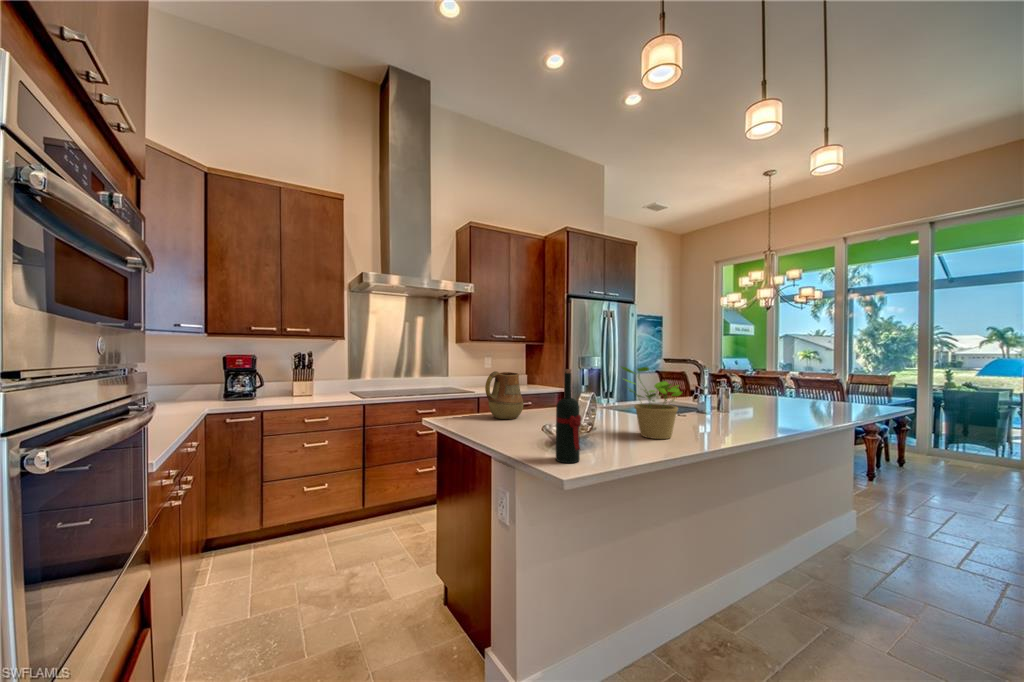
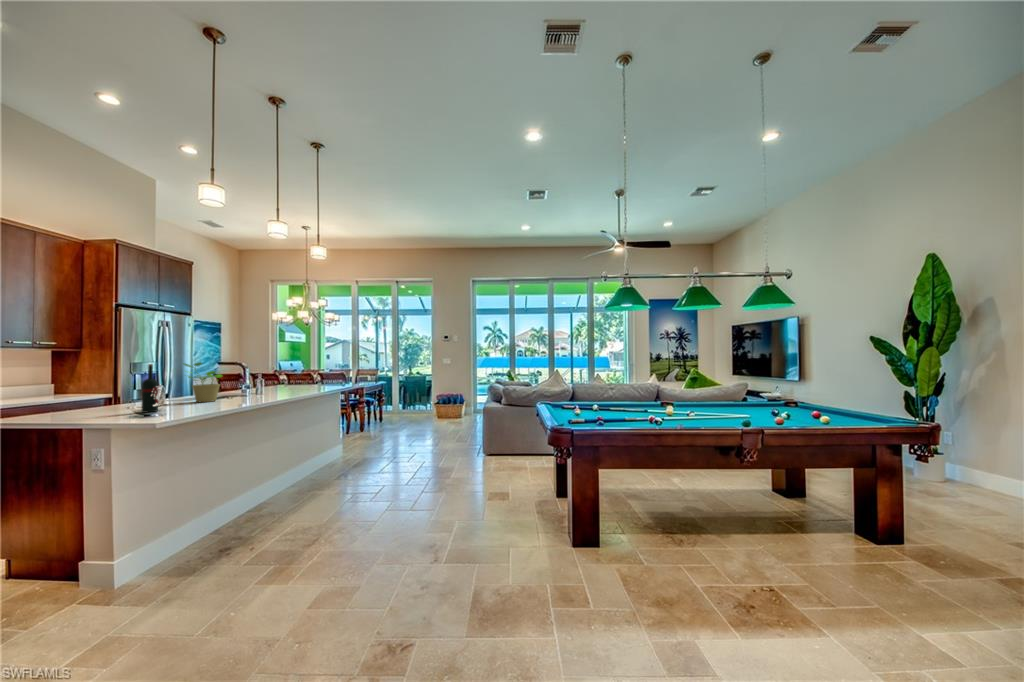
pitcher: present [485,371,524,419] -> none [51,372,92,409]

